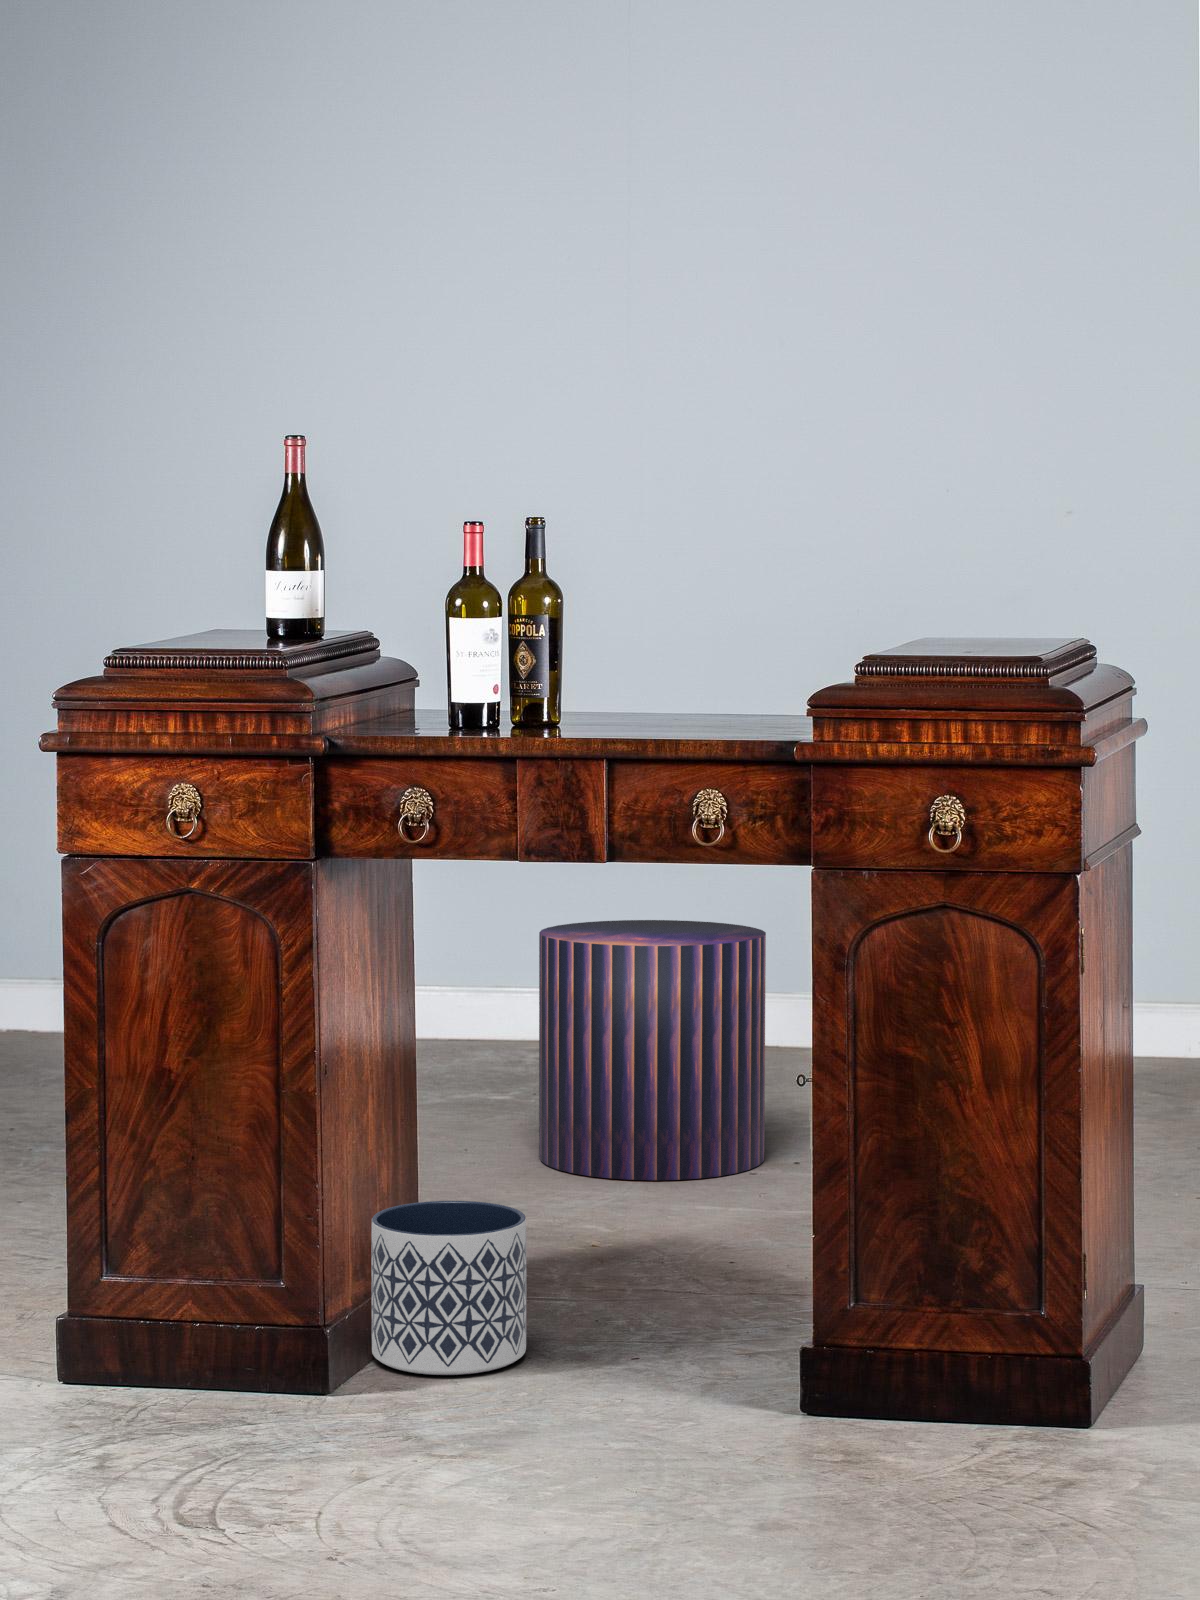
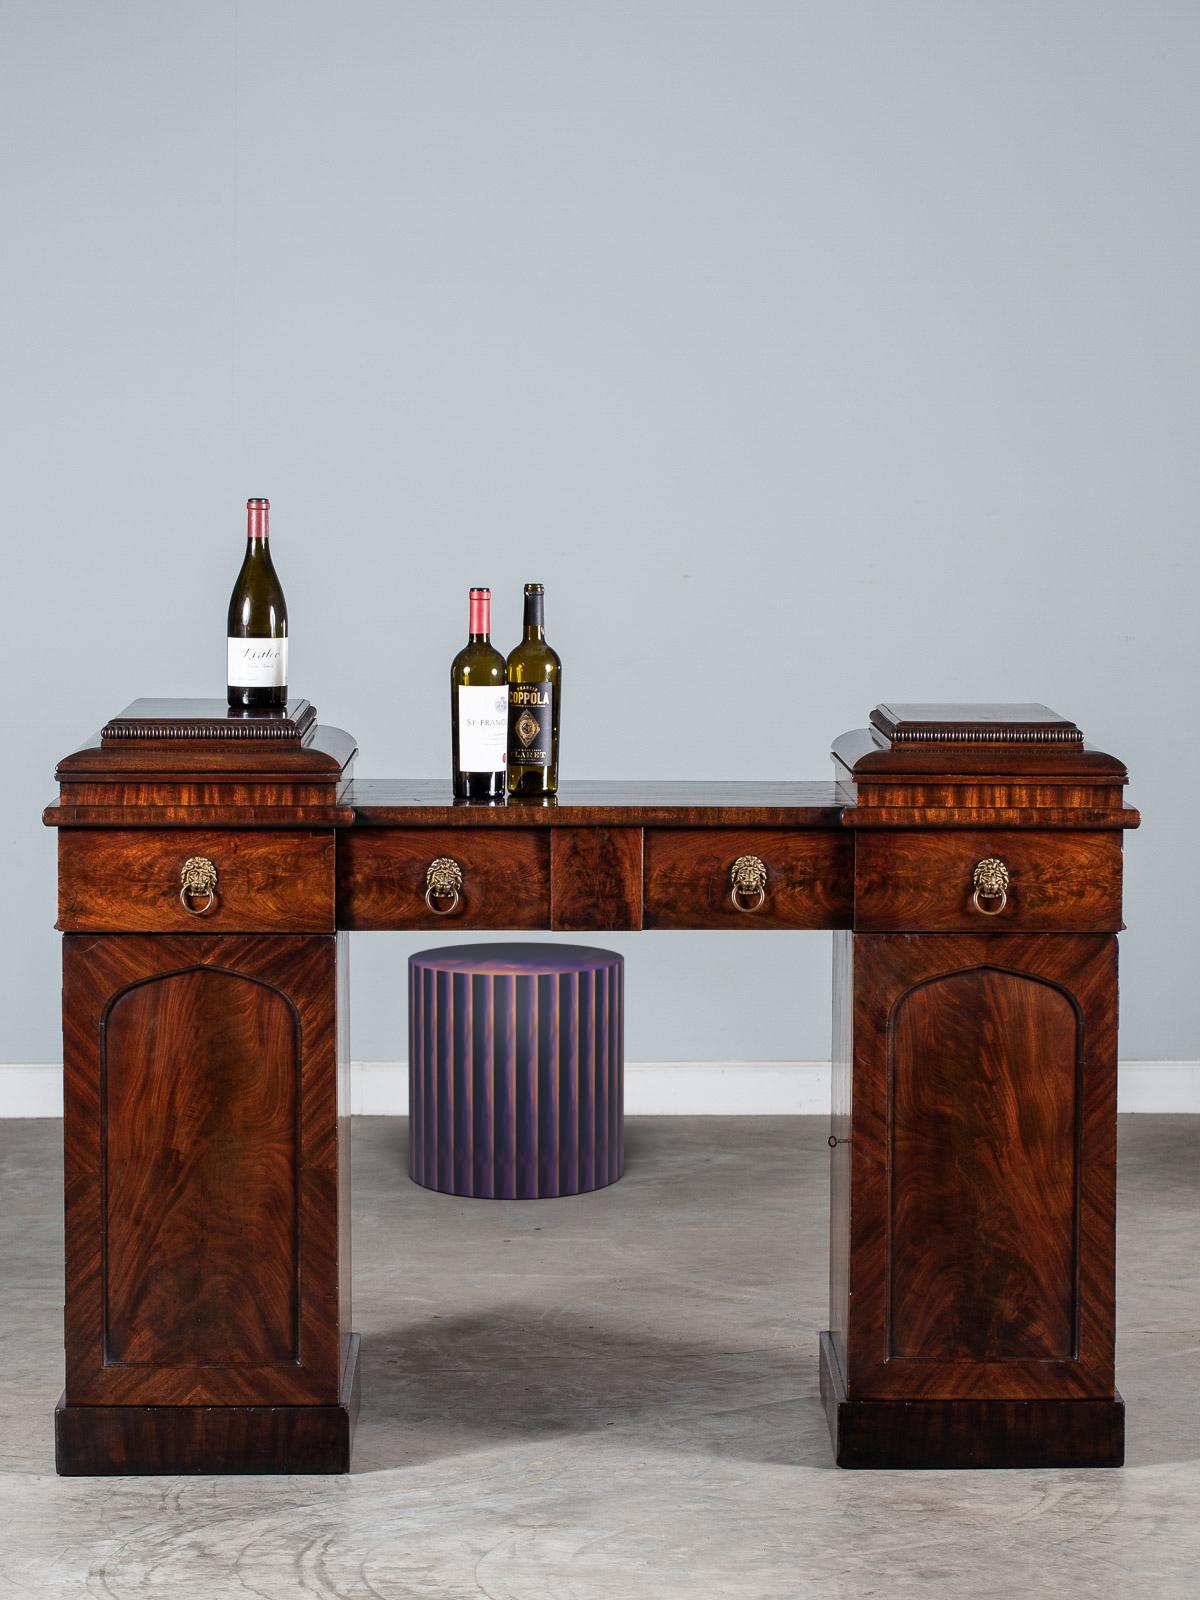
planter: present [371,1201,526,1375] -> none [379,1265,536,1452]

